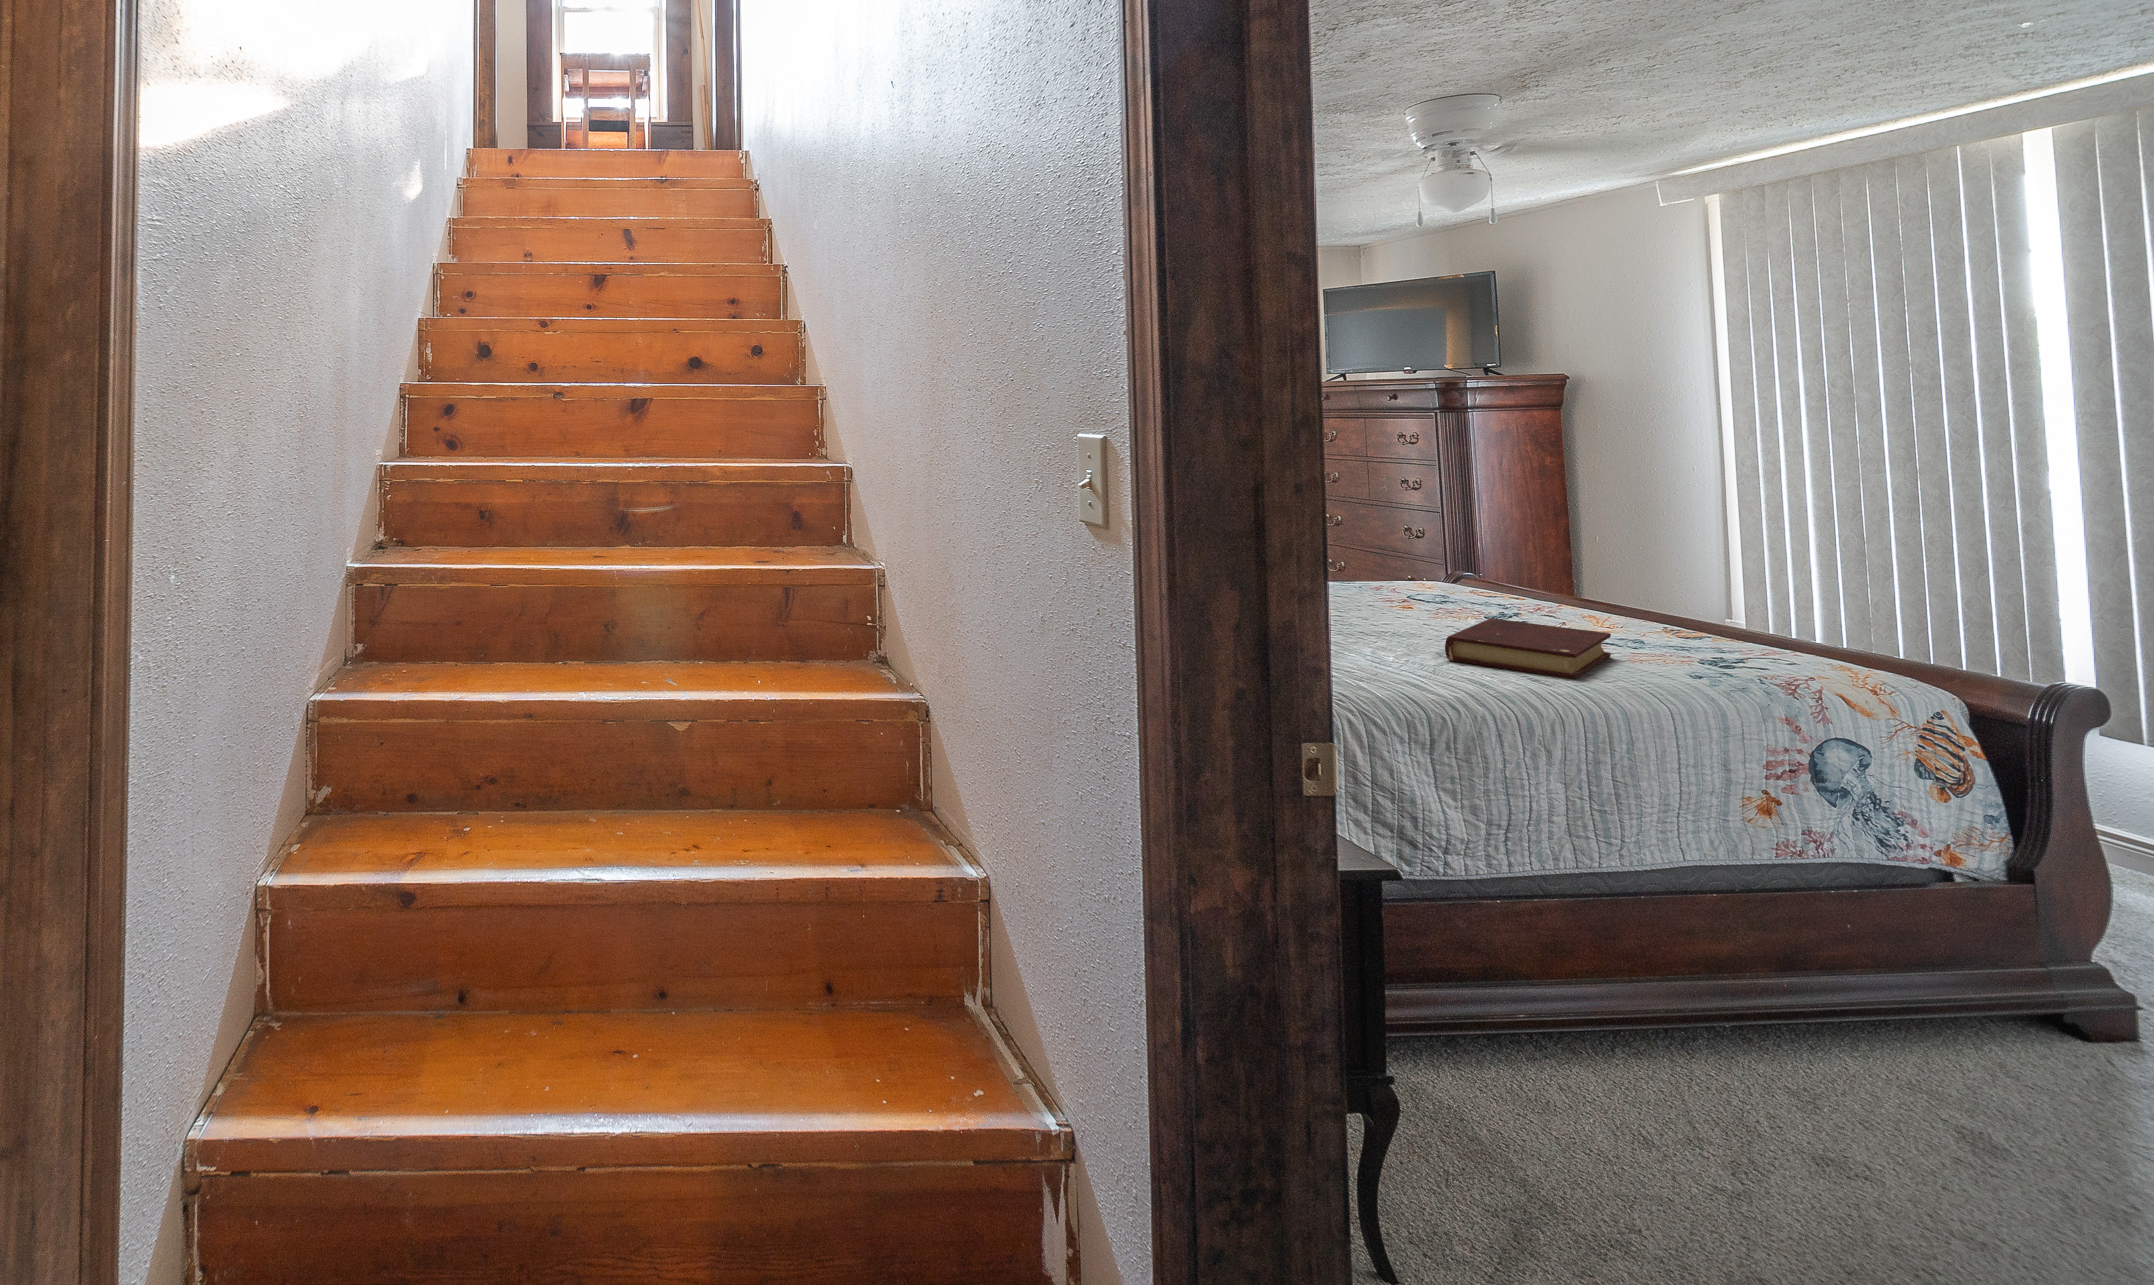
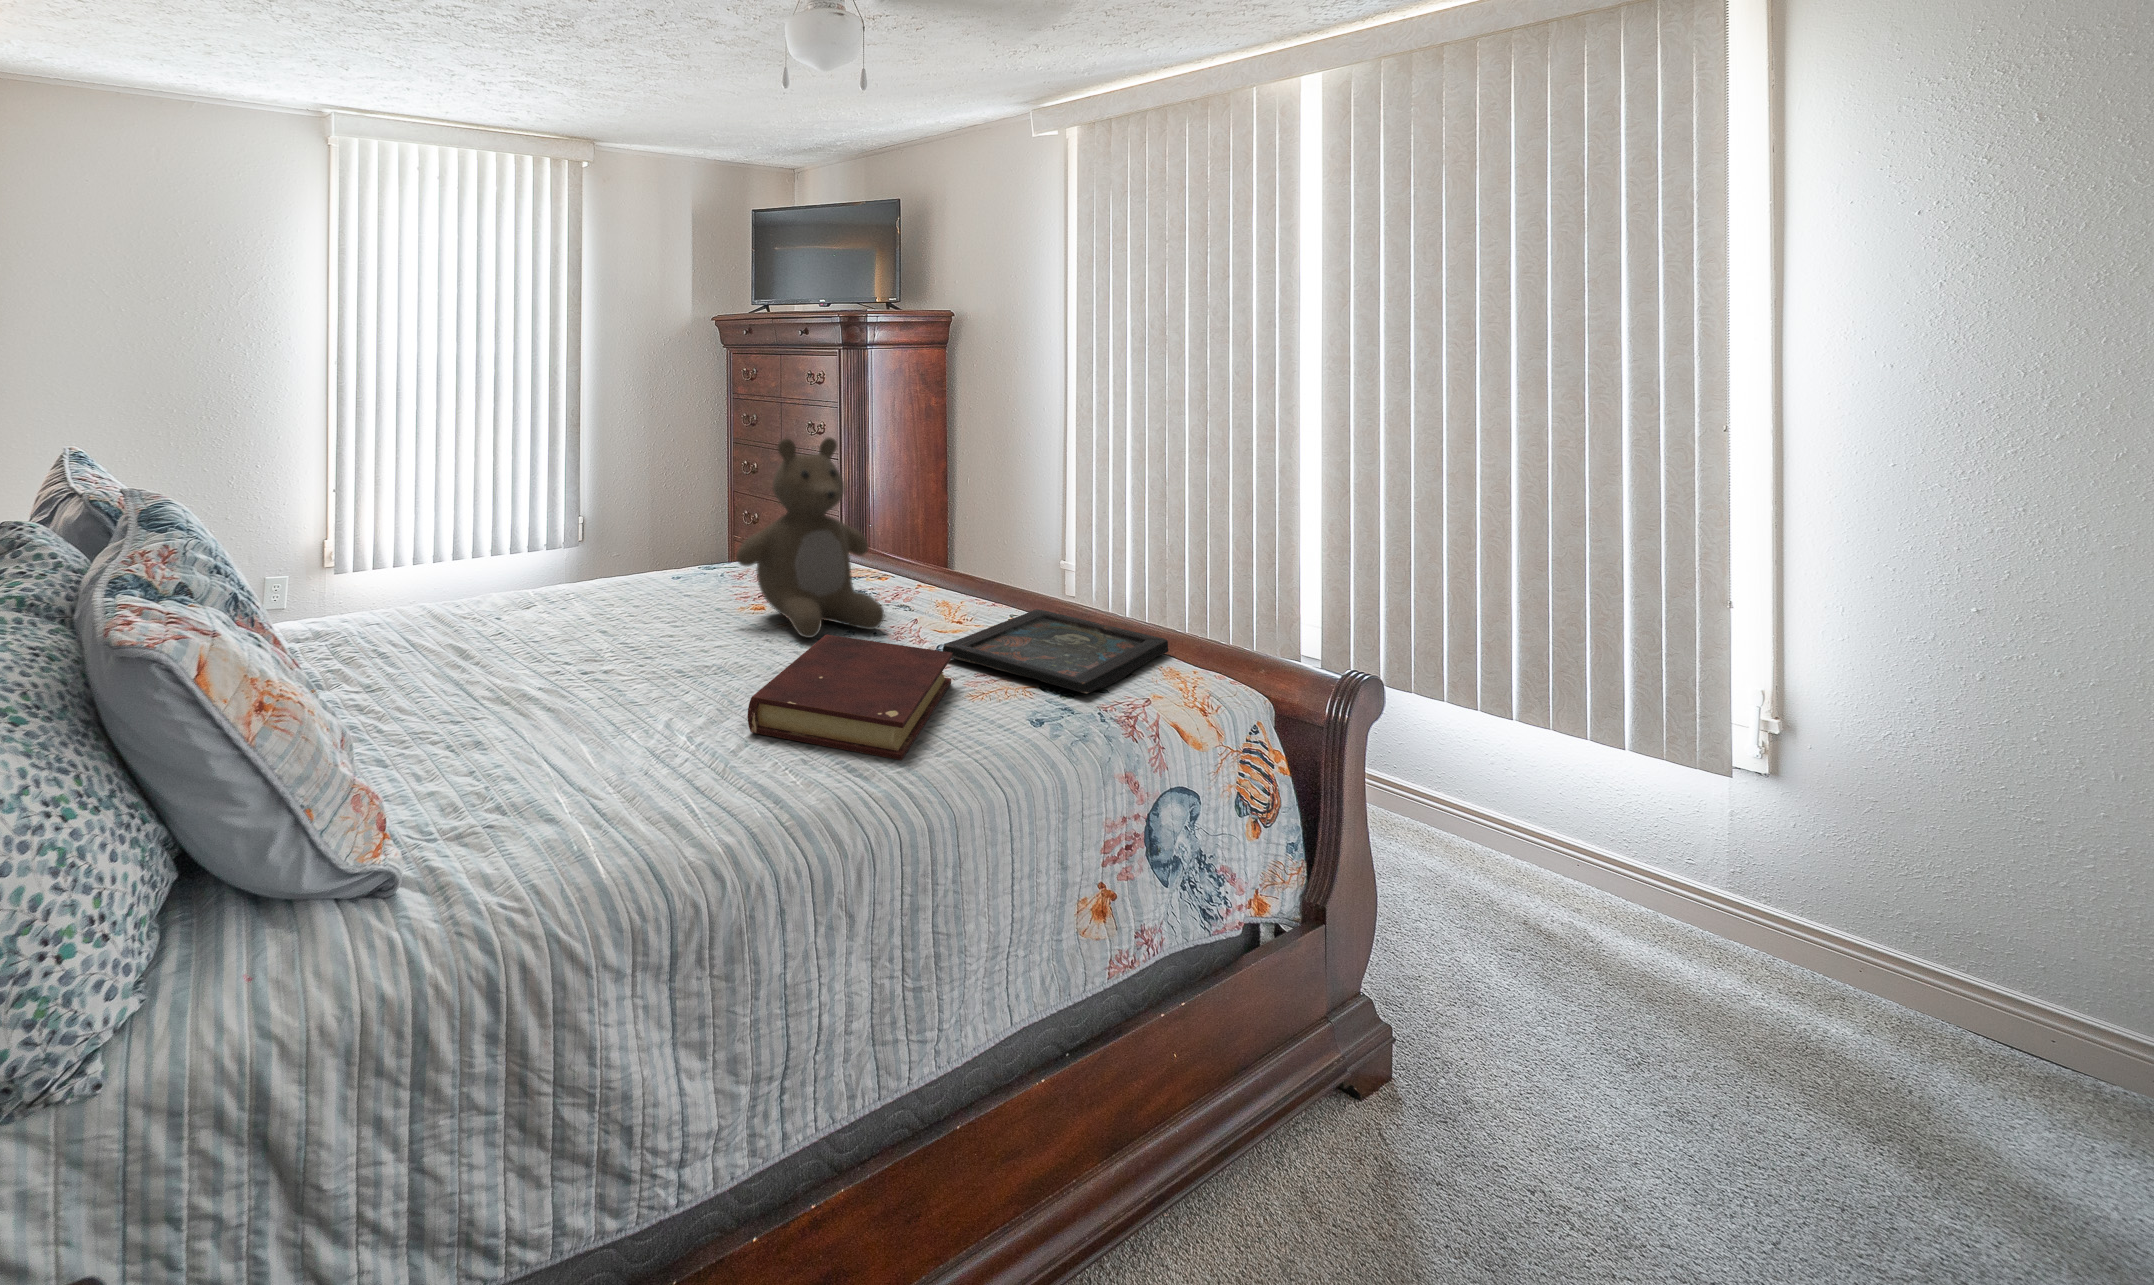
teddy bear: none [1396,481,1538,629] -> present [736,438,884,638]
tray: none [1600,626,1844,669] -> present [943,609,1168,693]

